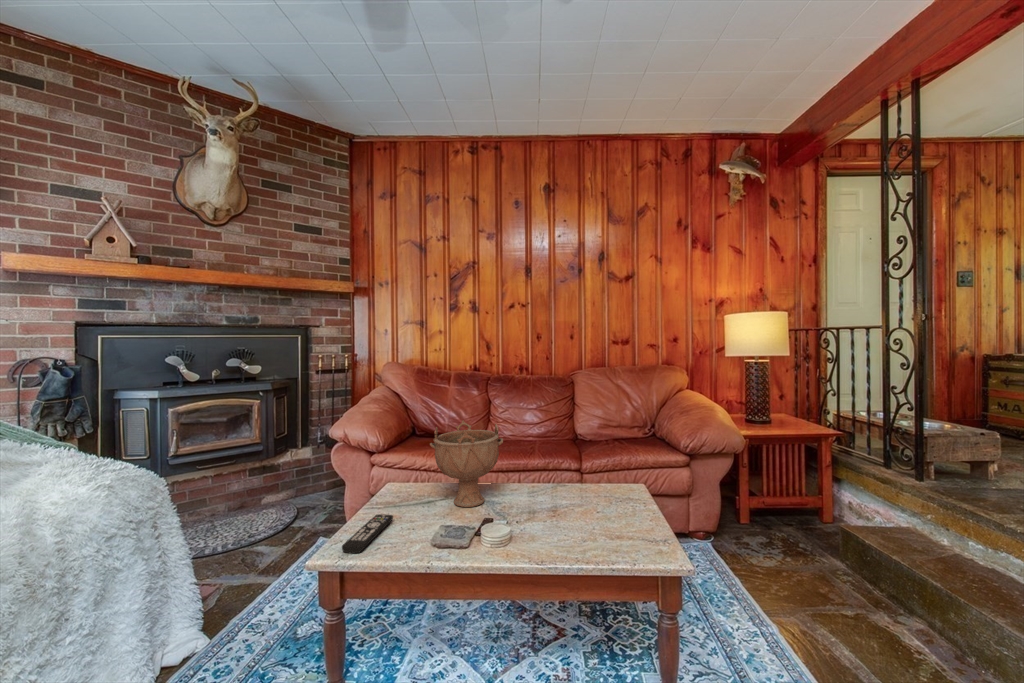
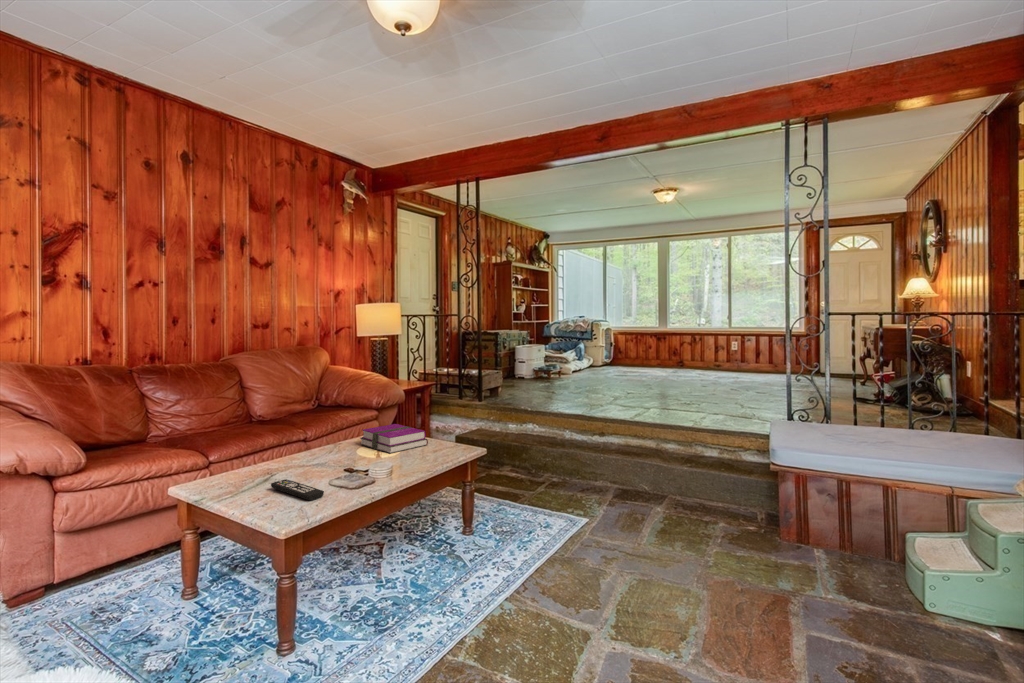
decorative bowl: present [430,421,503,507] -> none [272,393,334,467]
hardback book: none [550,478,620,530] -> present [360,424,428,453]

